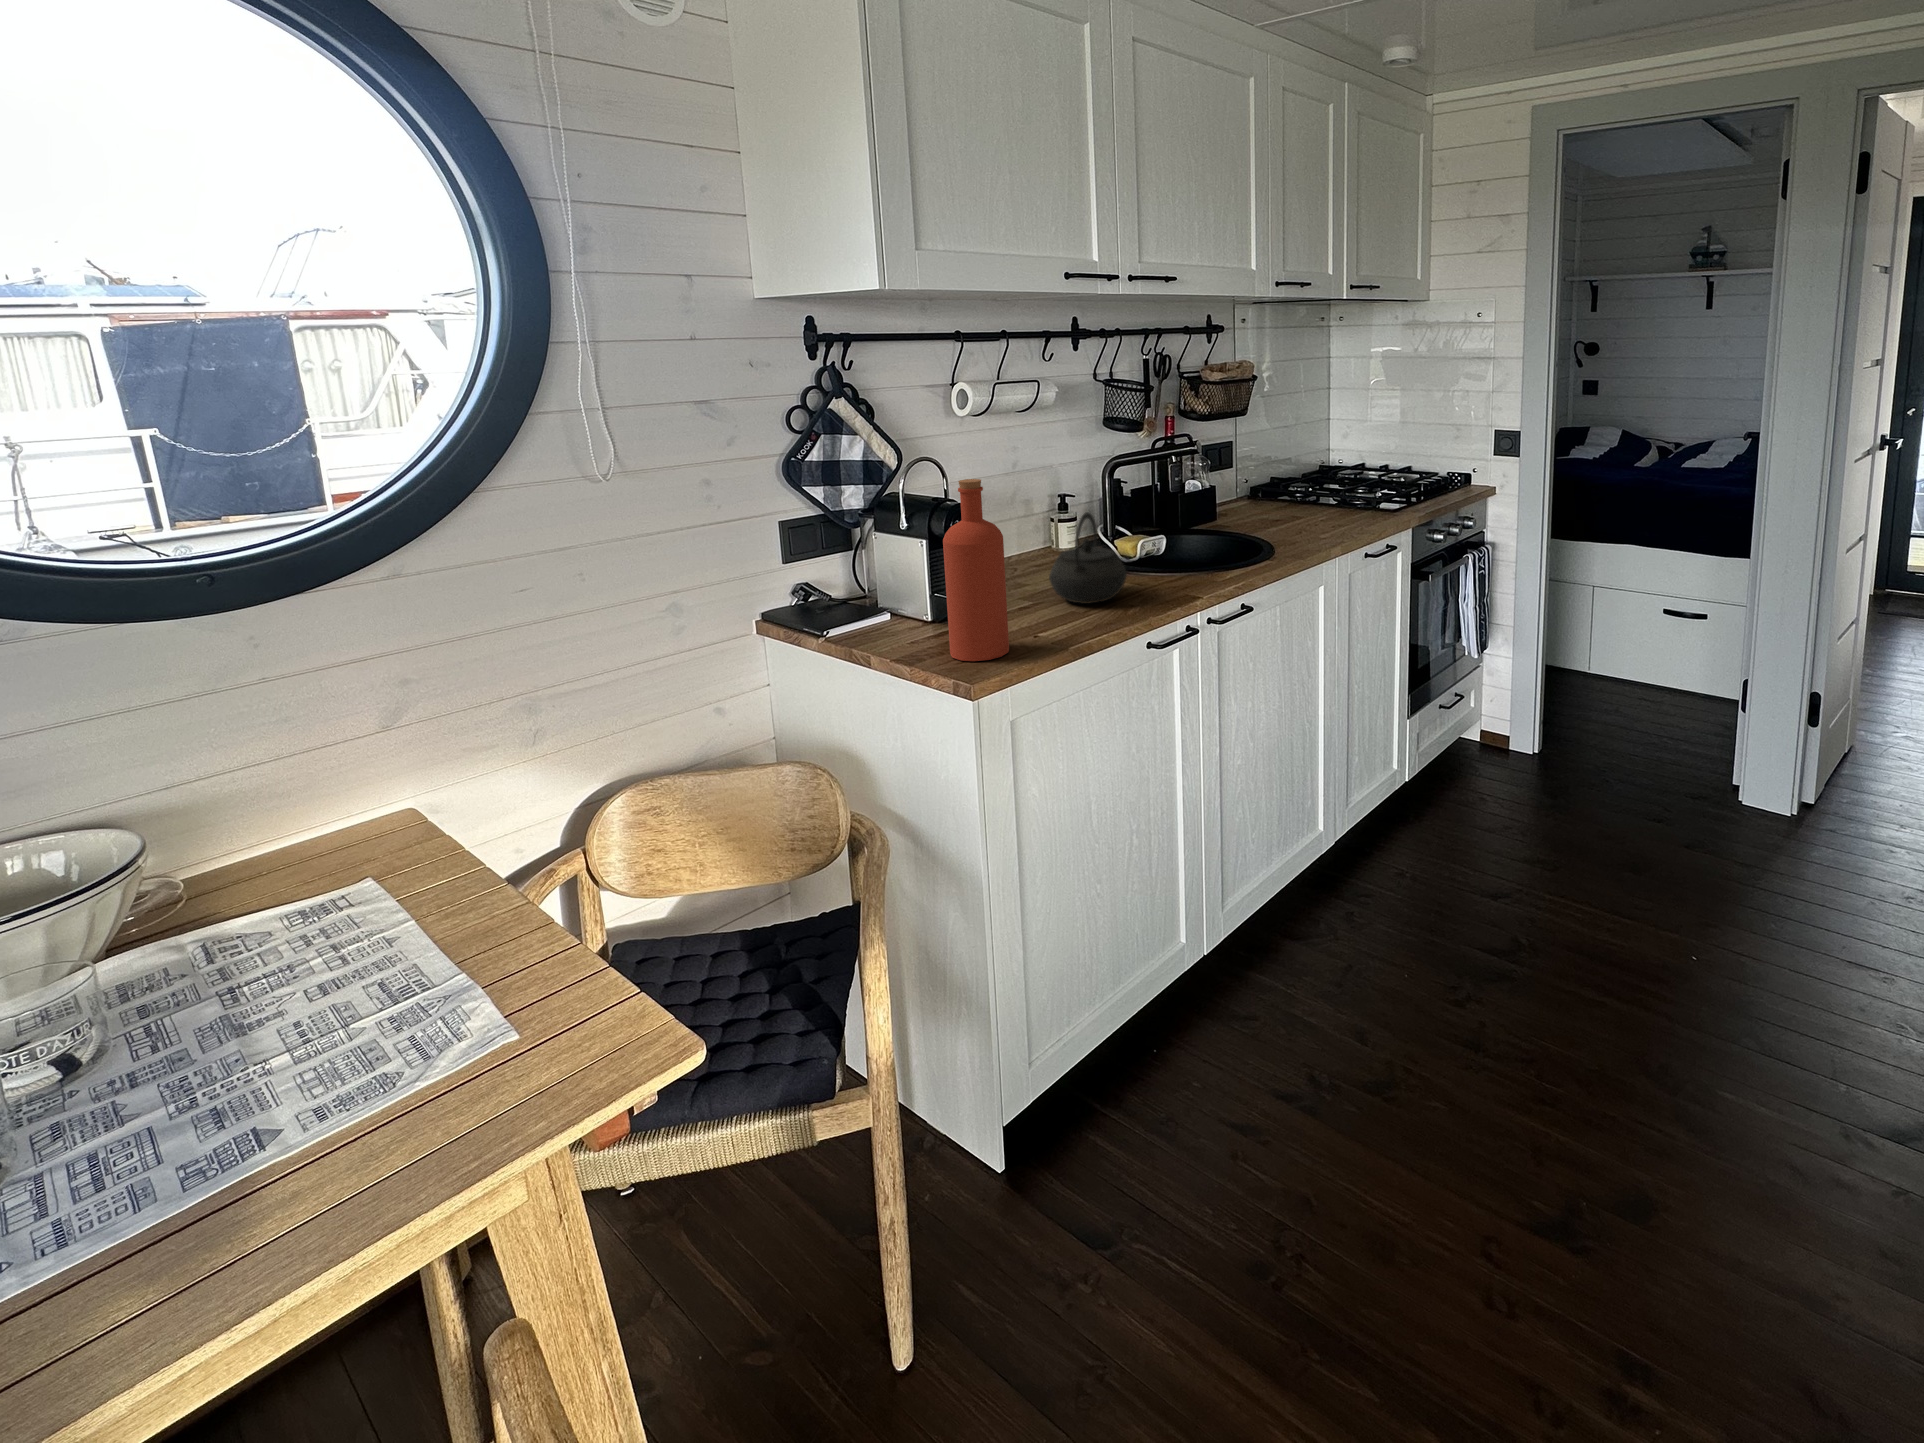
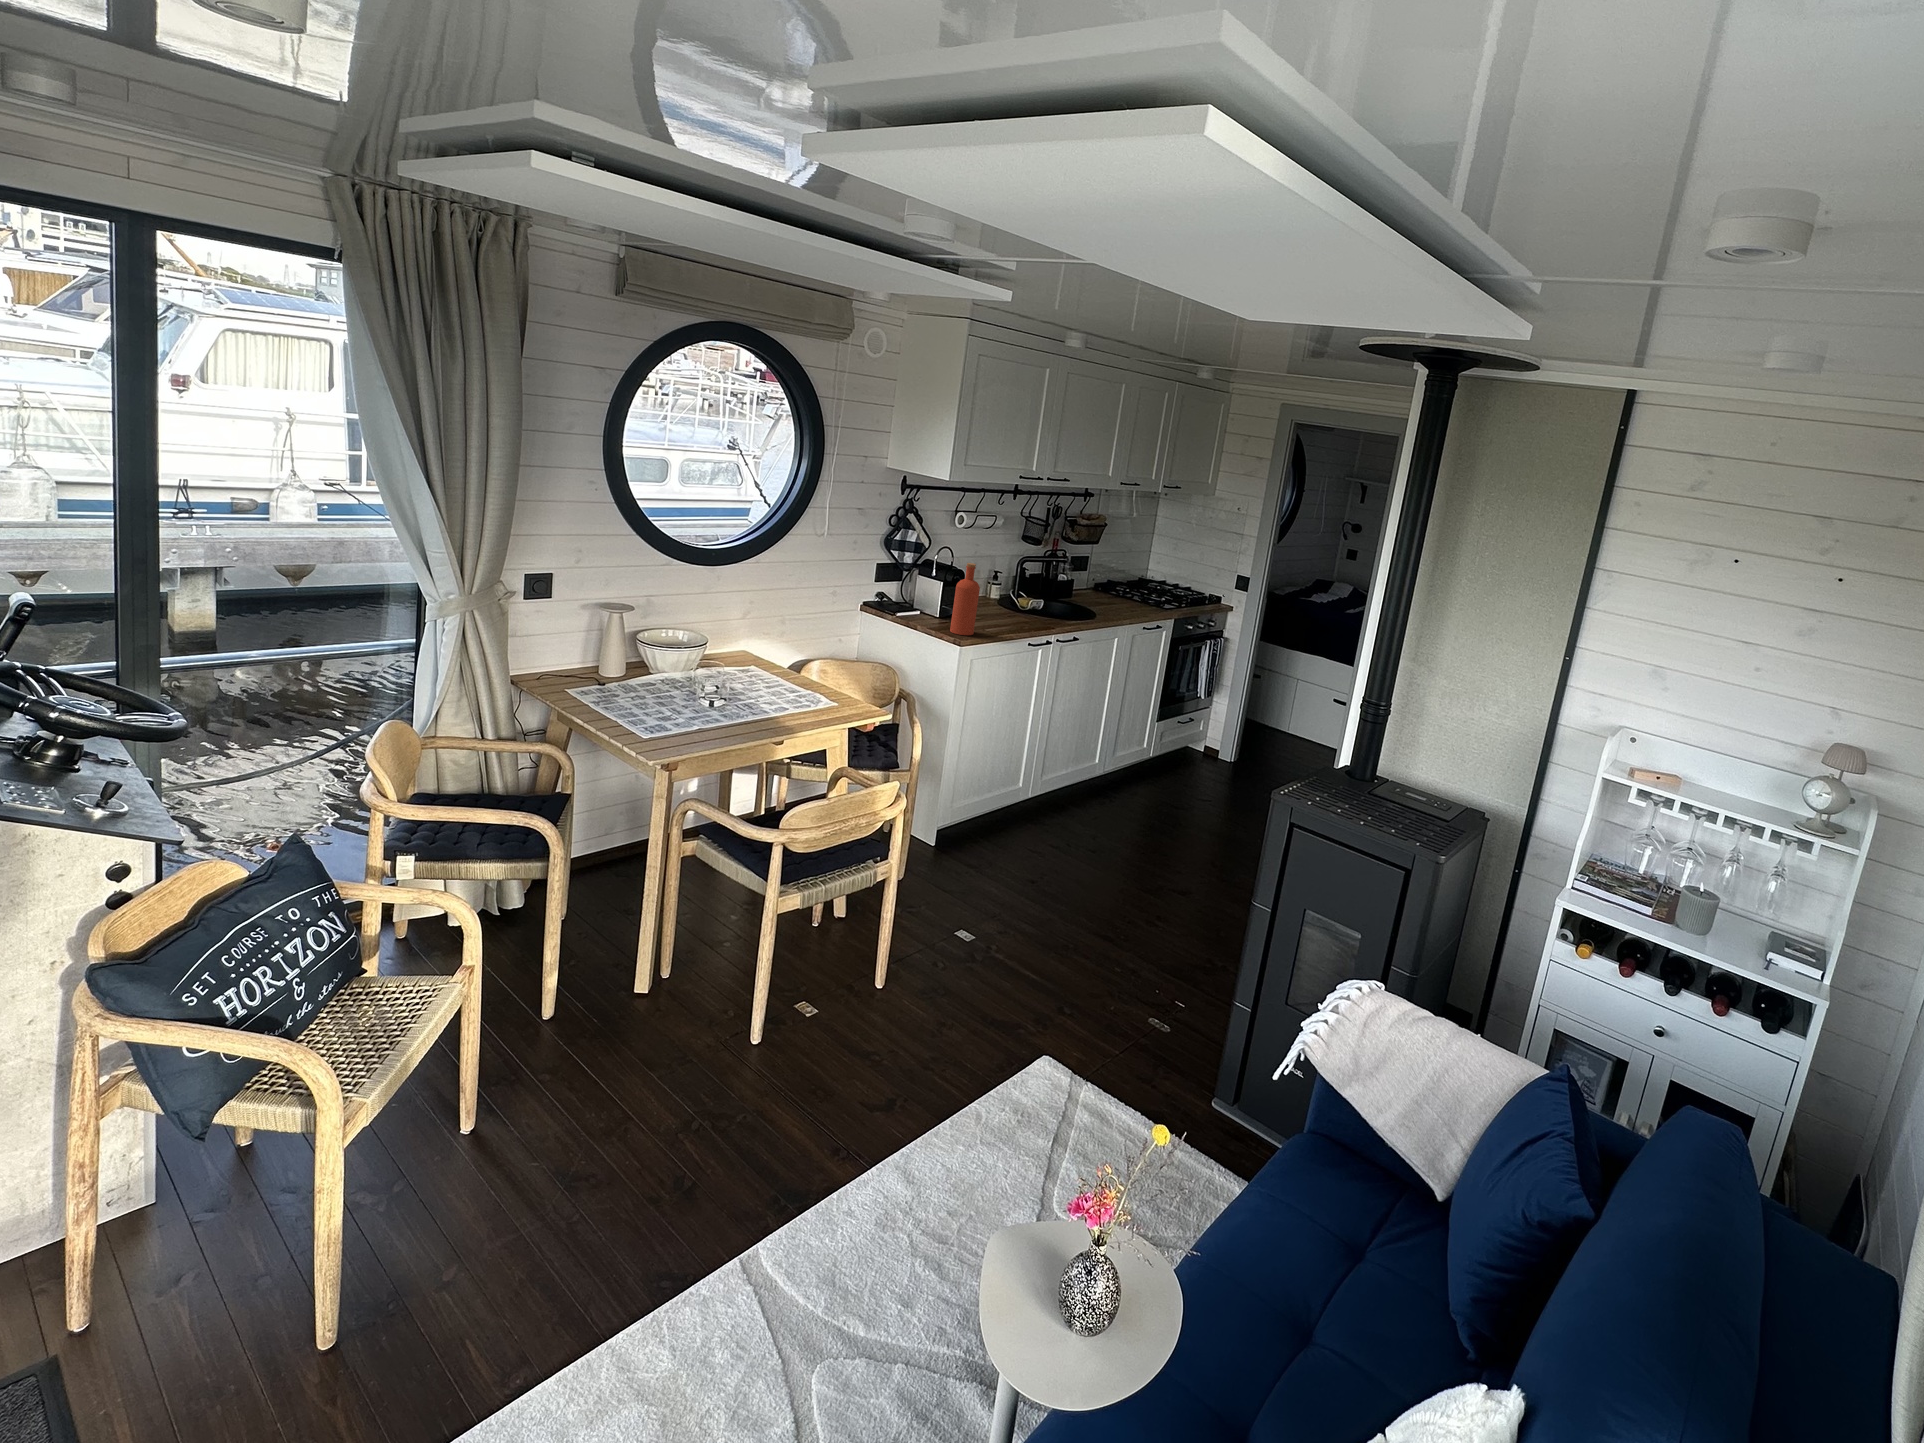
kettle: present [1049,512,1127,604] -> none [989,583,1024,624]

